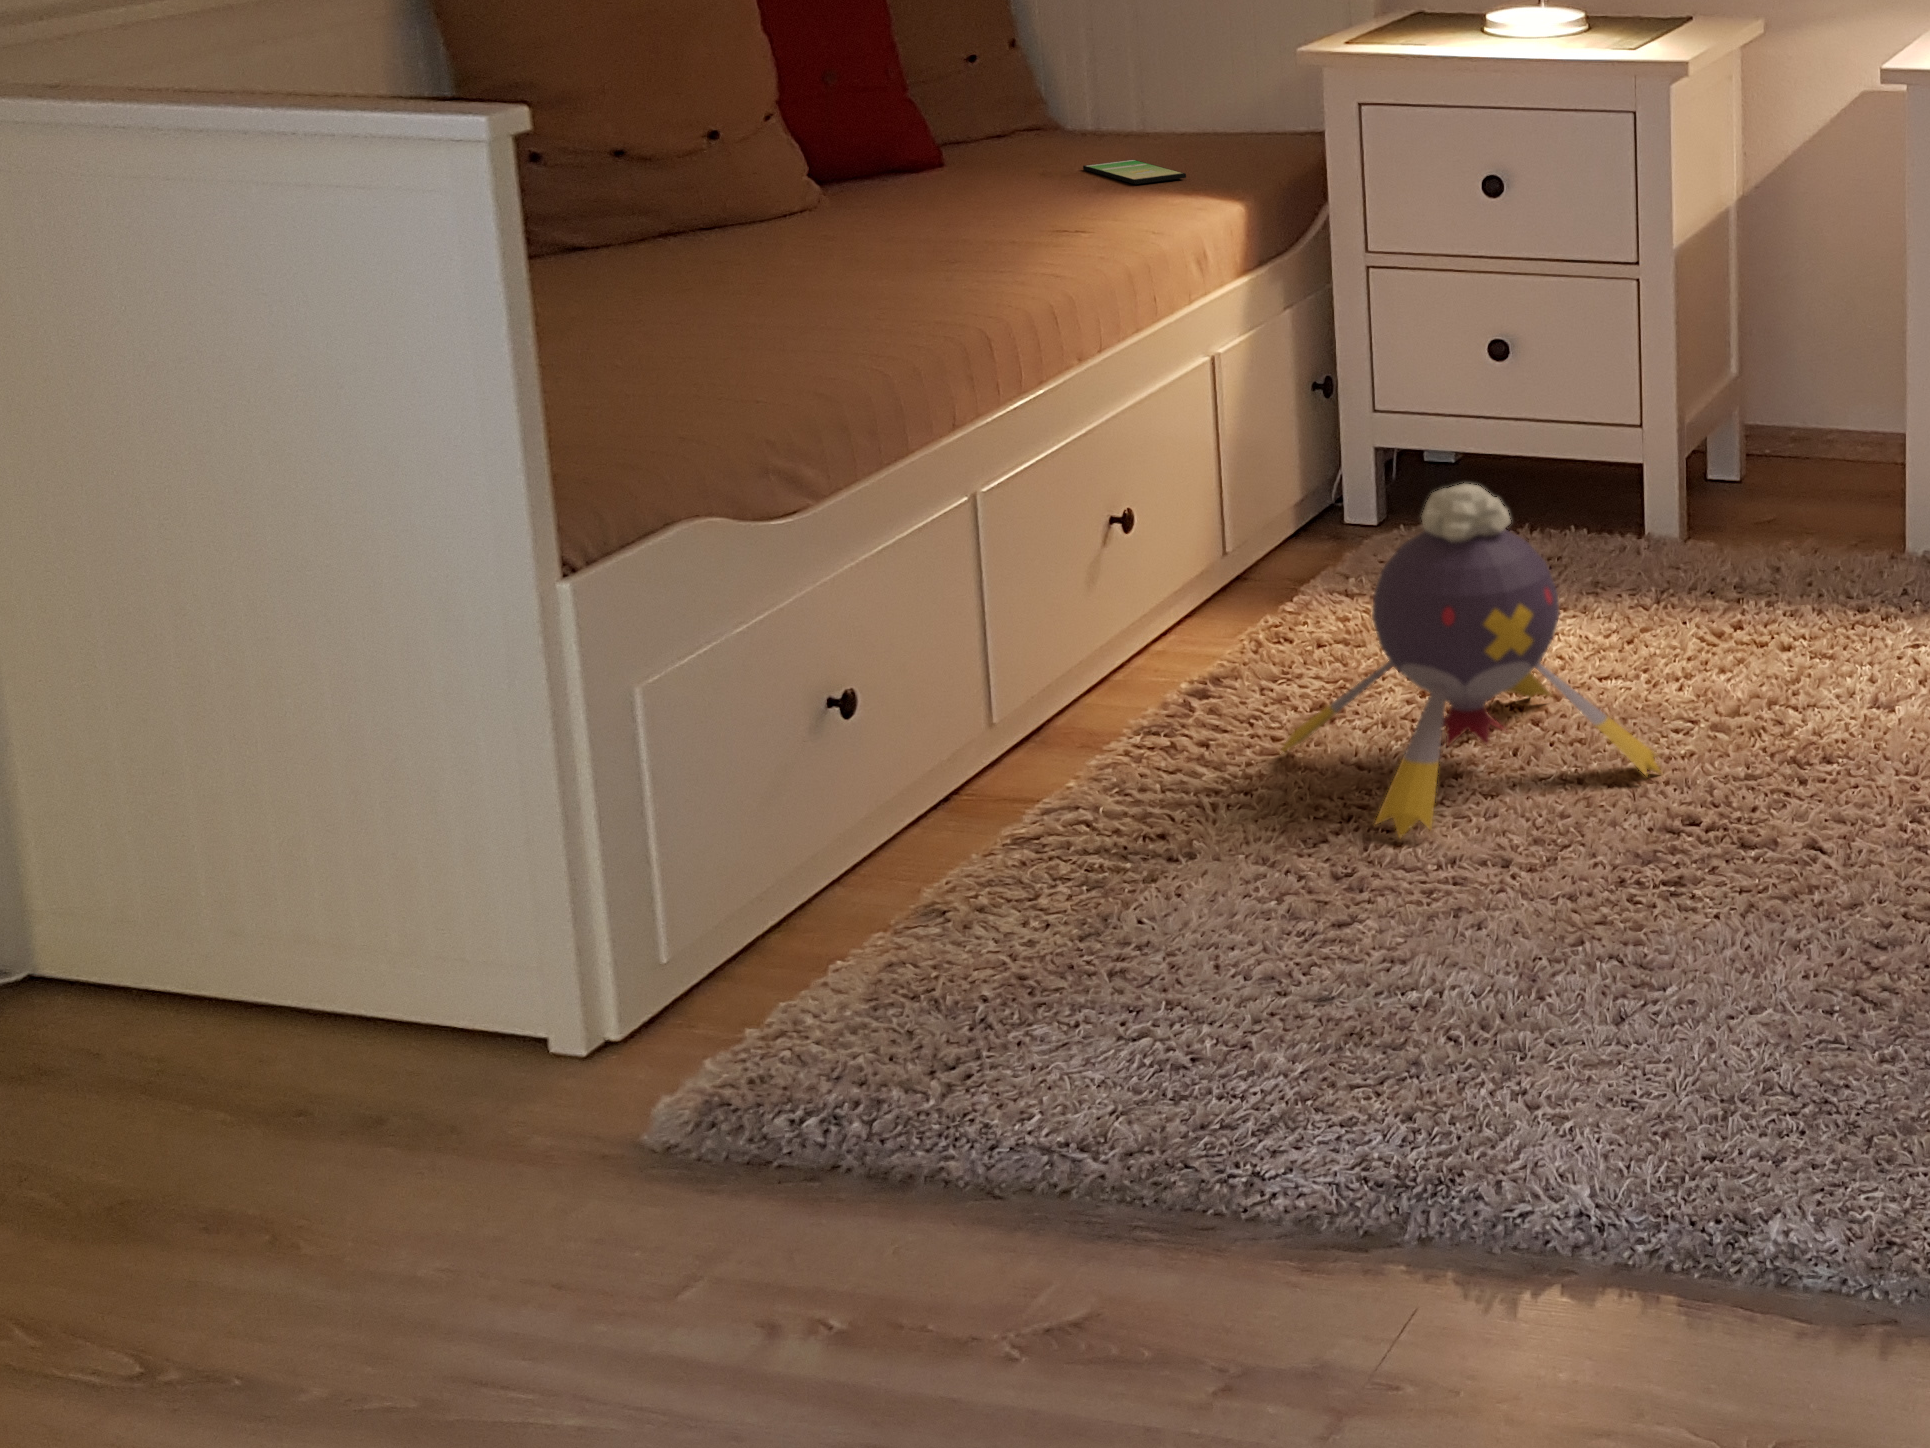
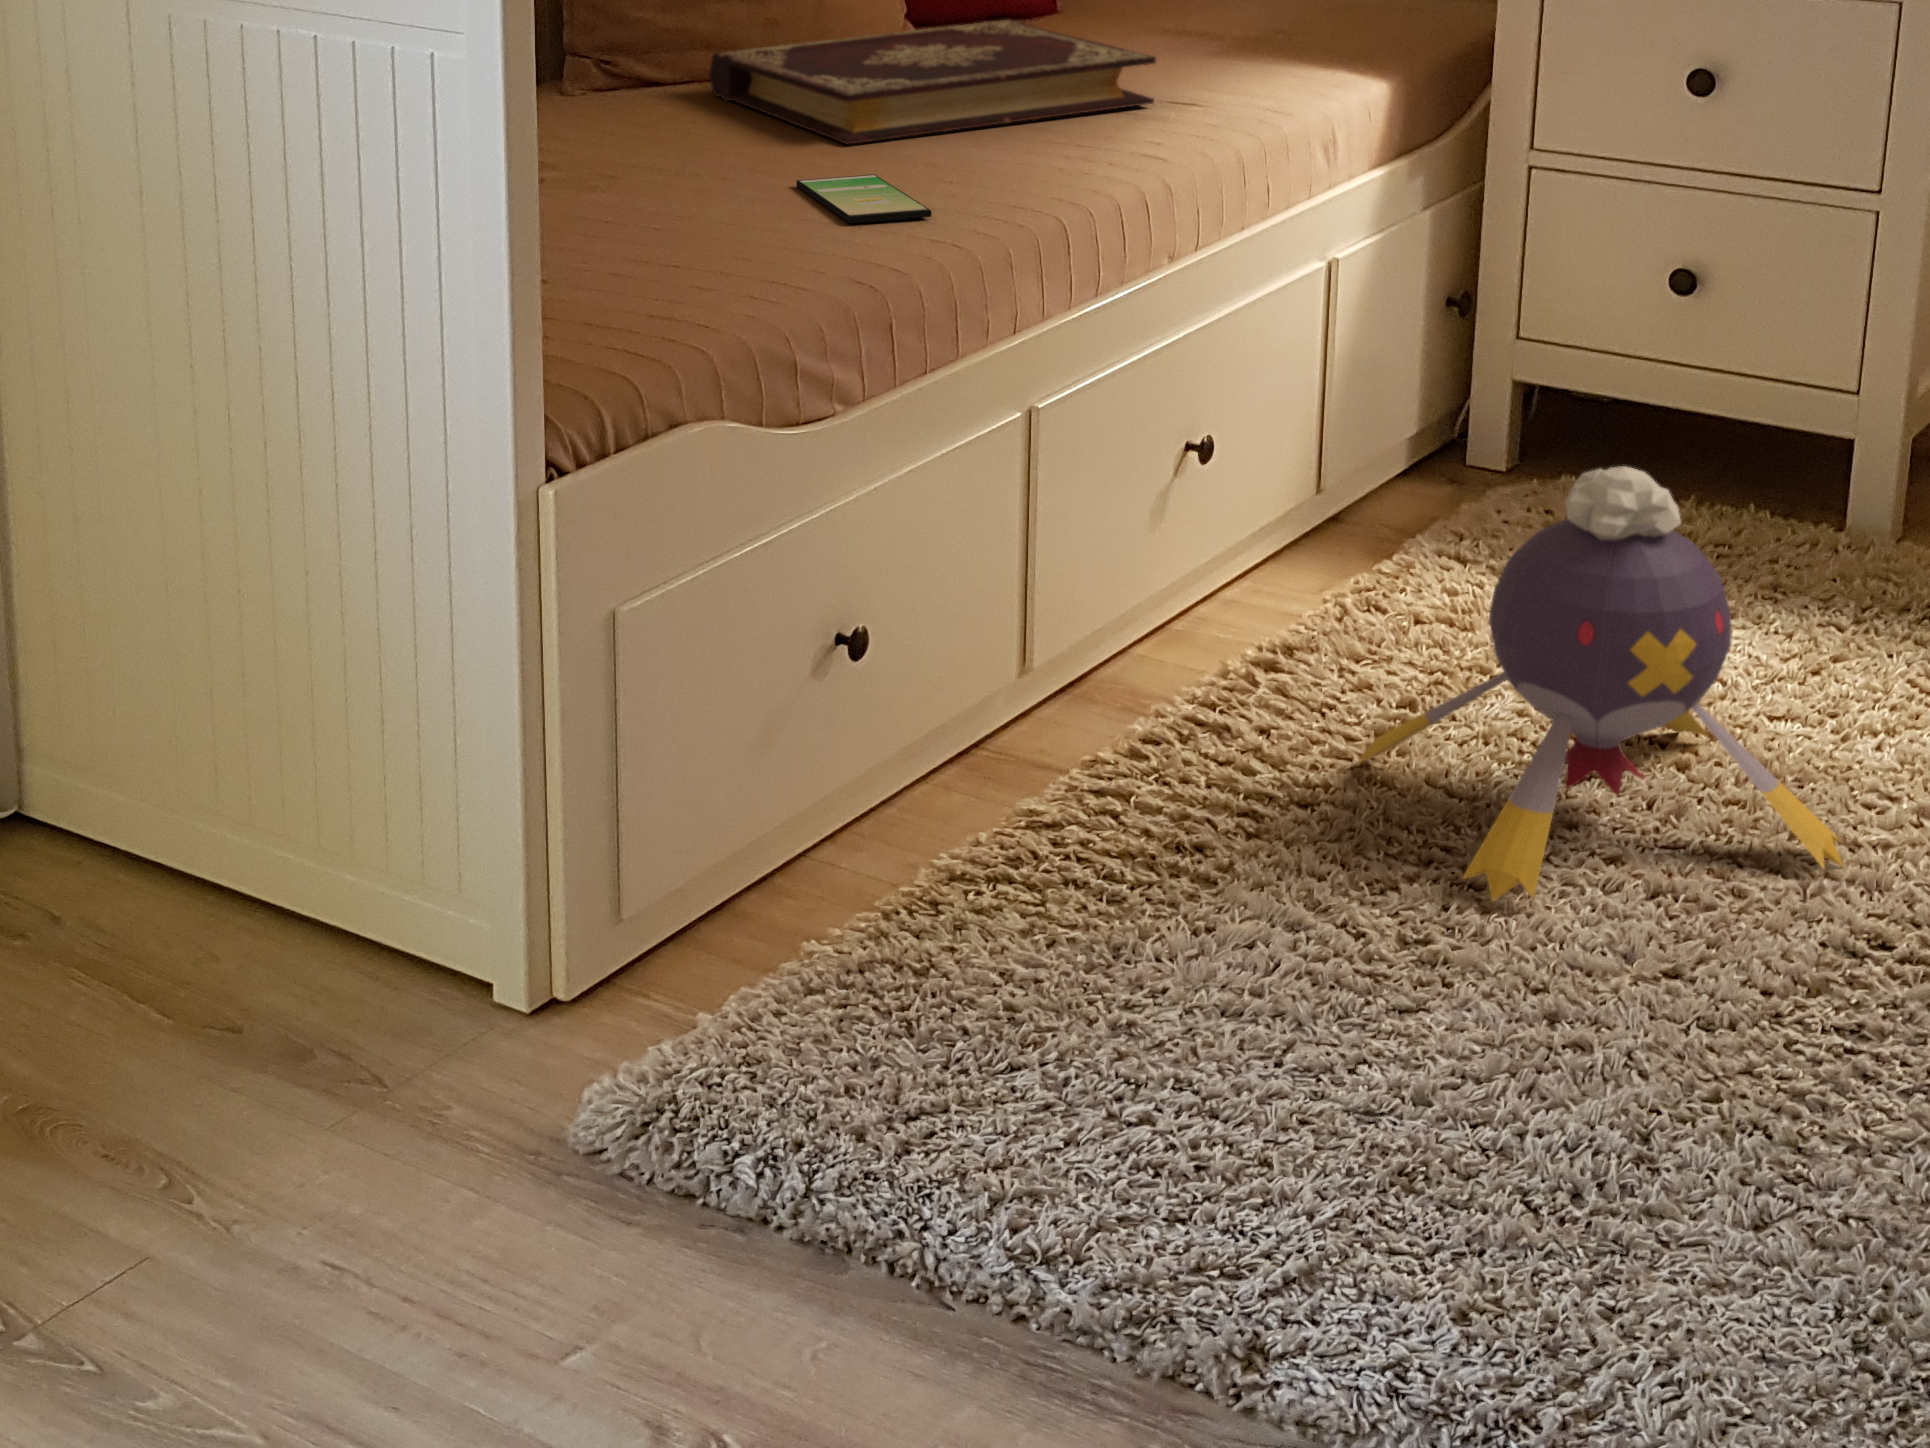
smartphone: present [1083,160,1186,184] -> present [797,174,931,223]
book: none [642,175,1048,289] -> present [710,19,1156,144]

